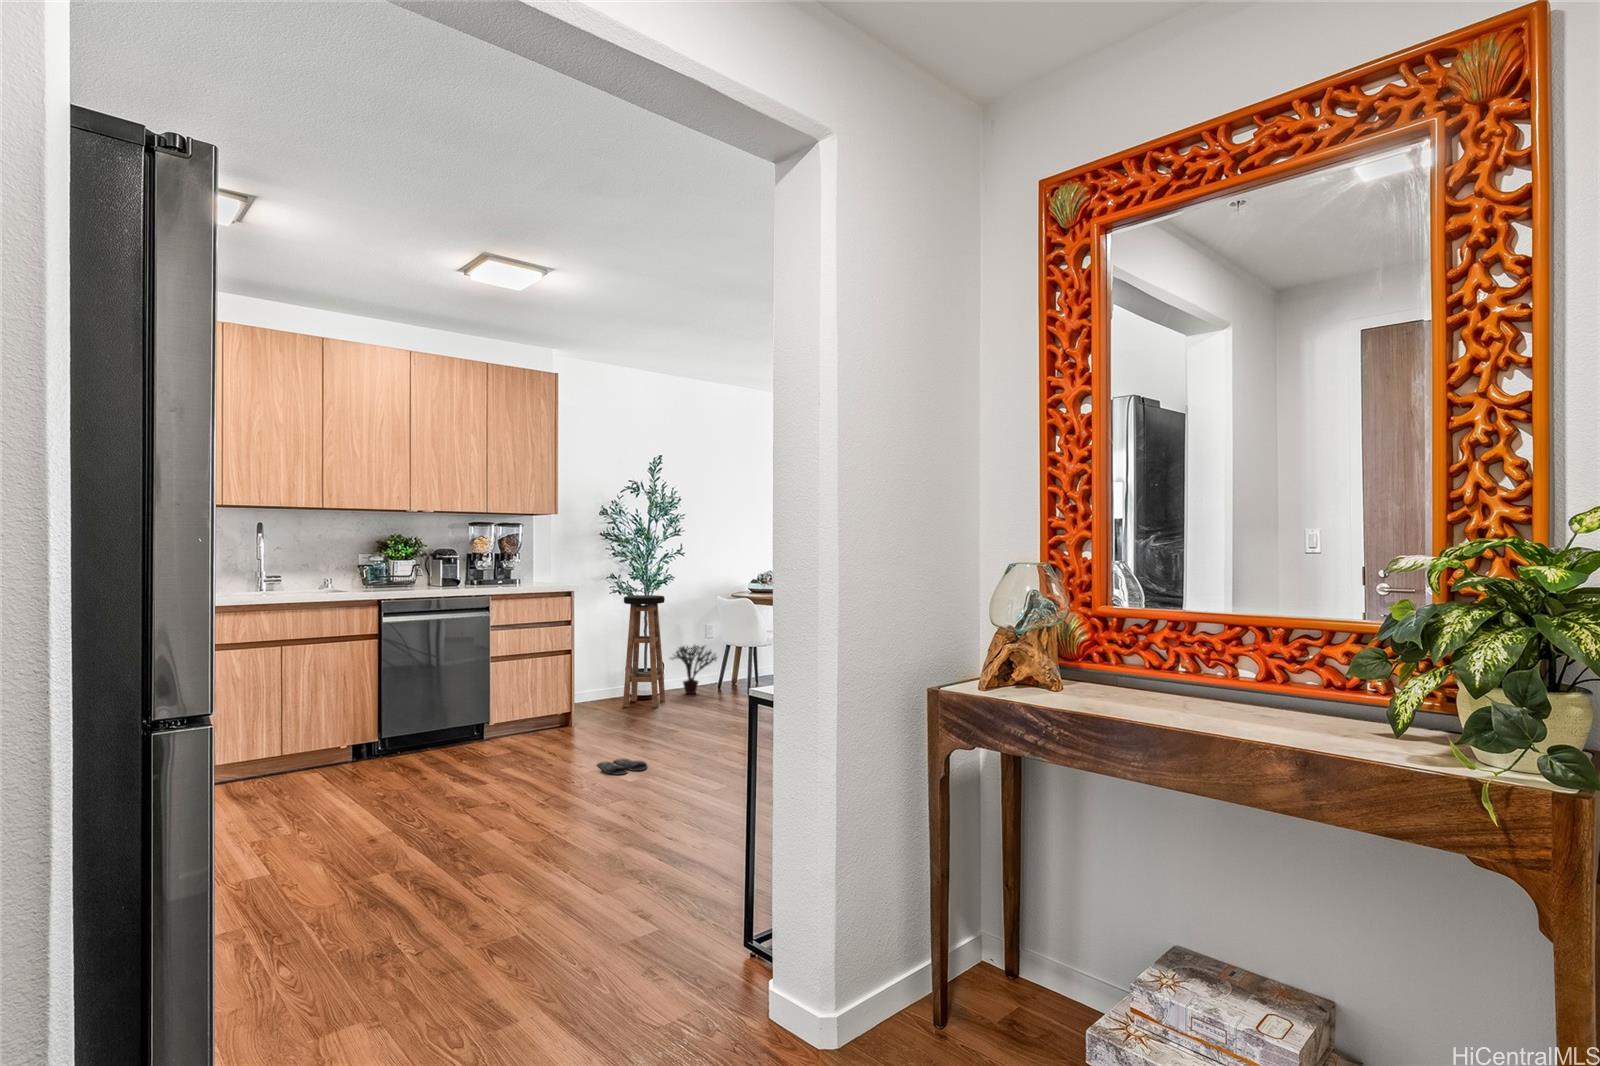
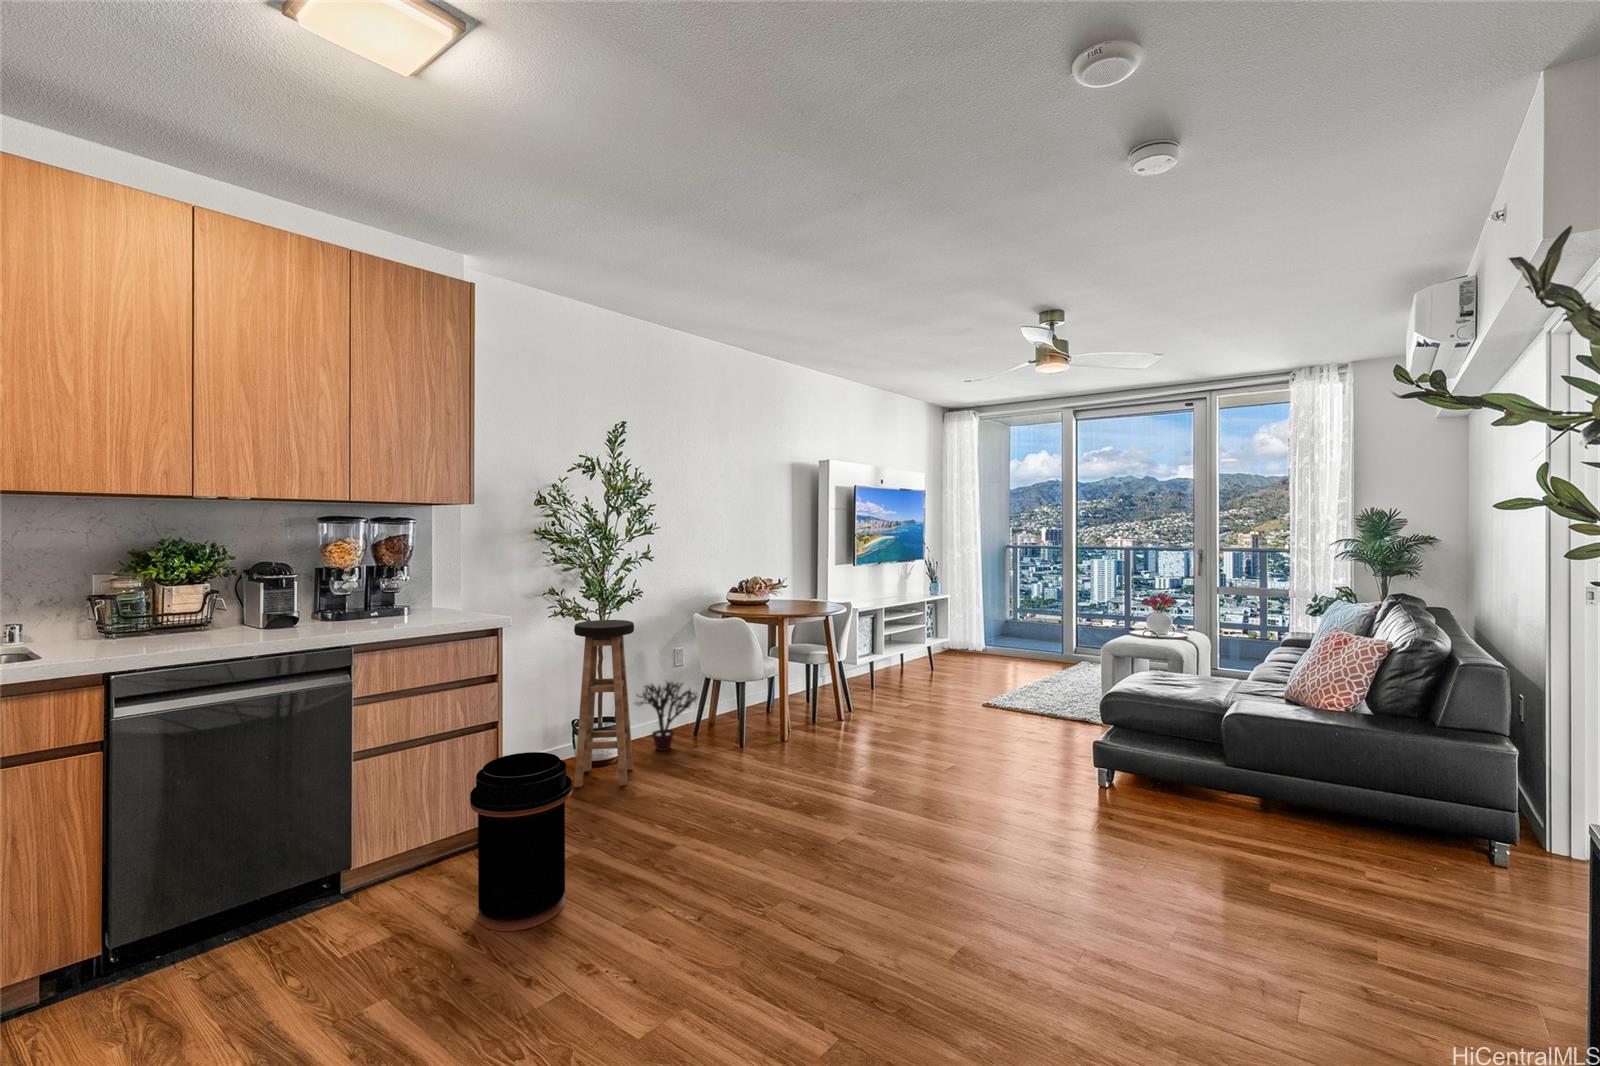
trash can: none [552,659,608,751] -> present [470,752,572,931]
slippers: present [598,759,647,775] -> none [565,952,664,1020]

